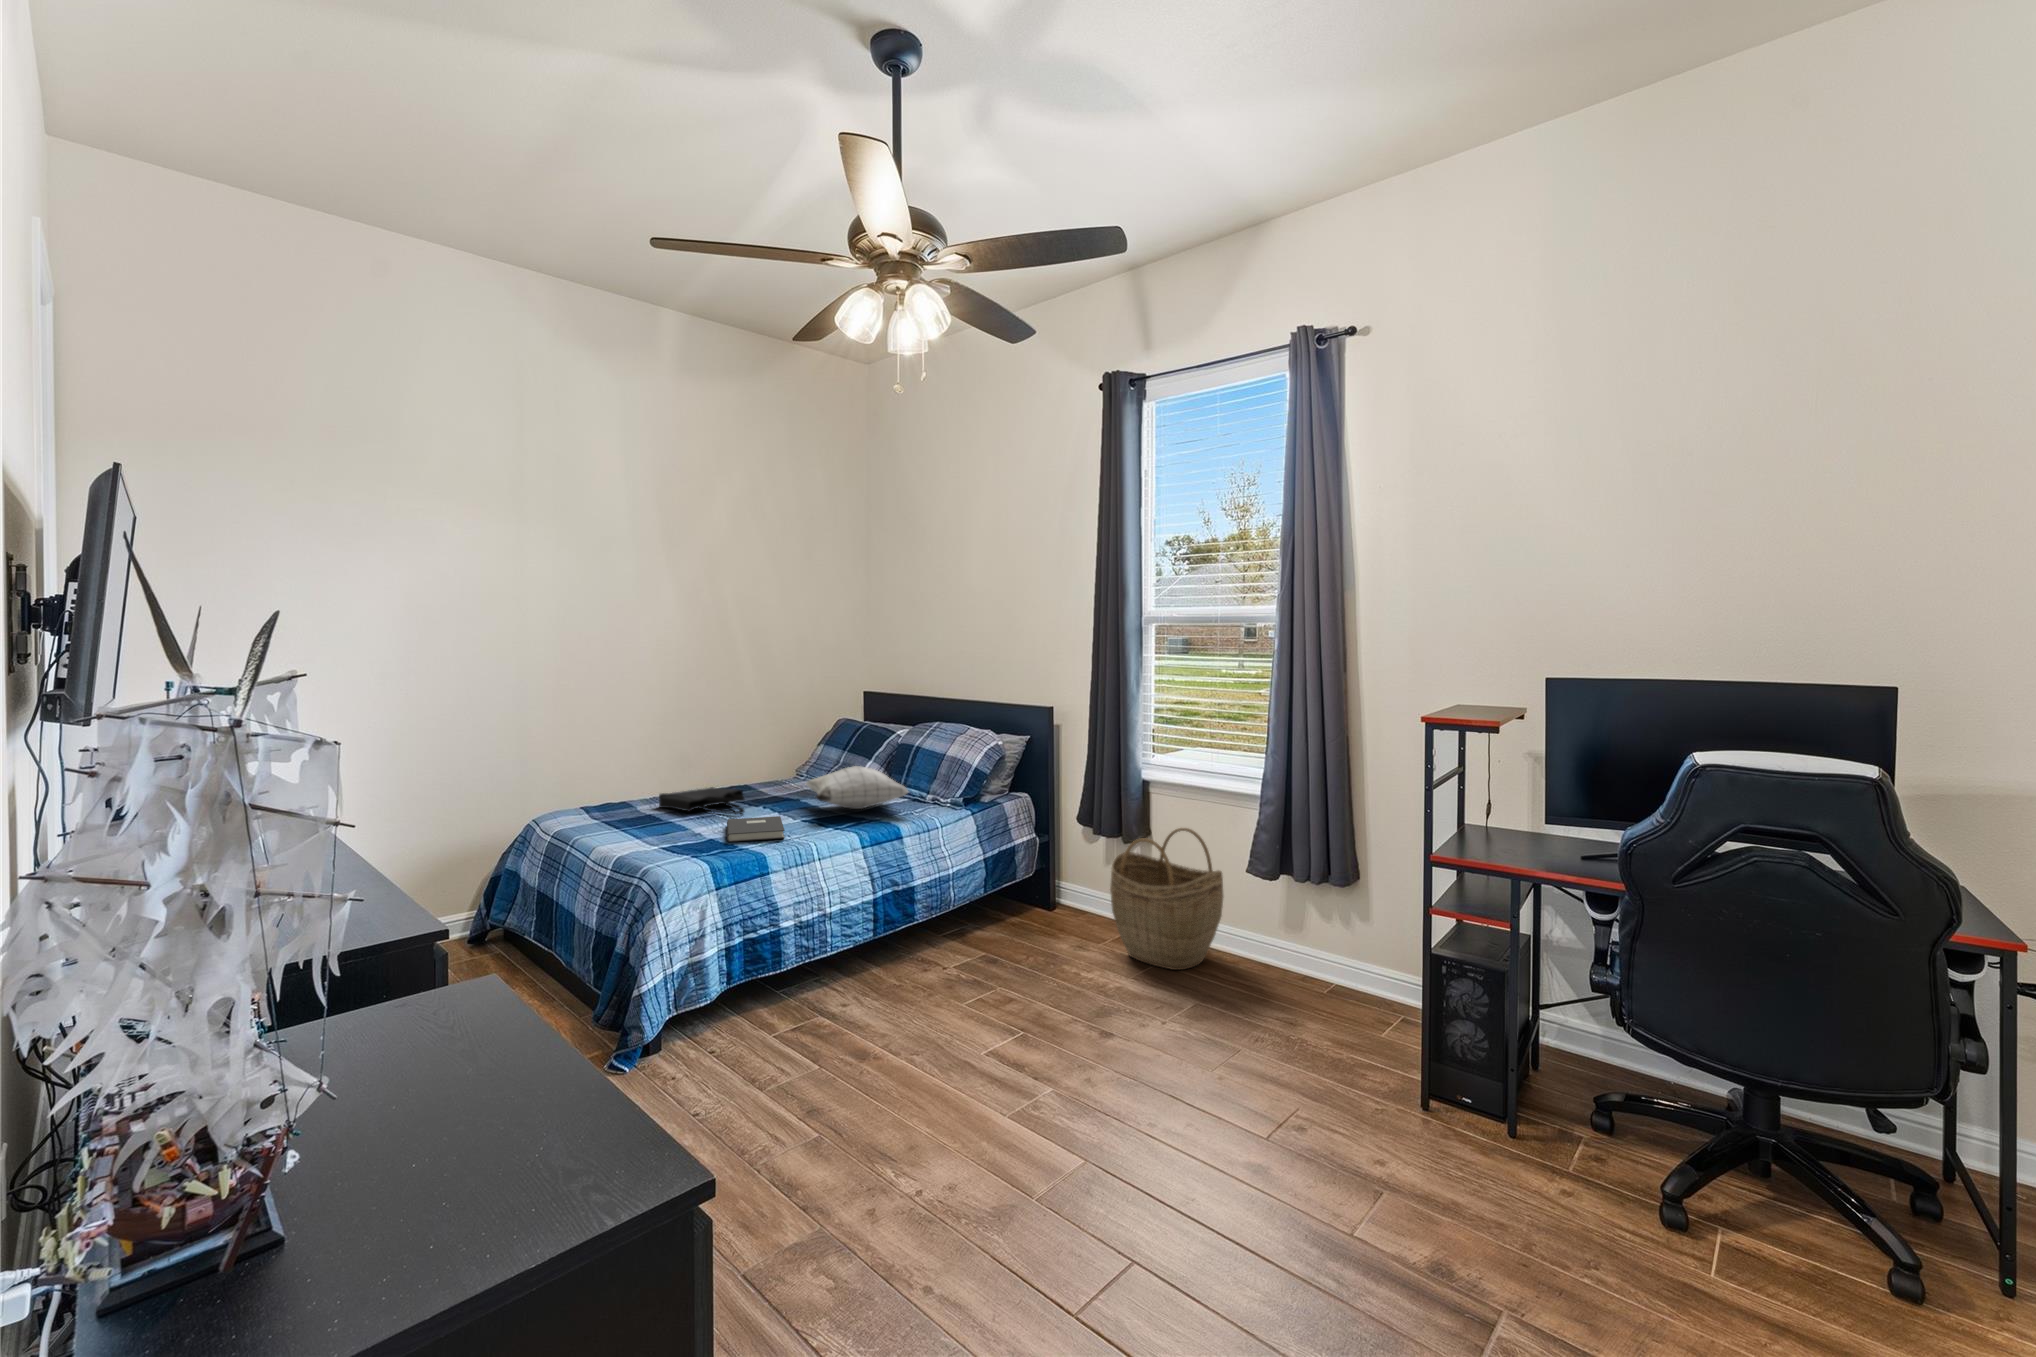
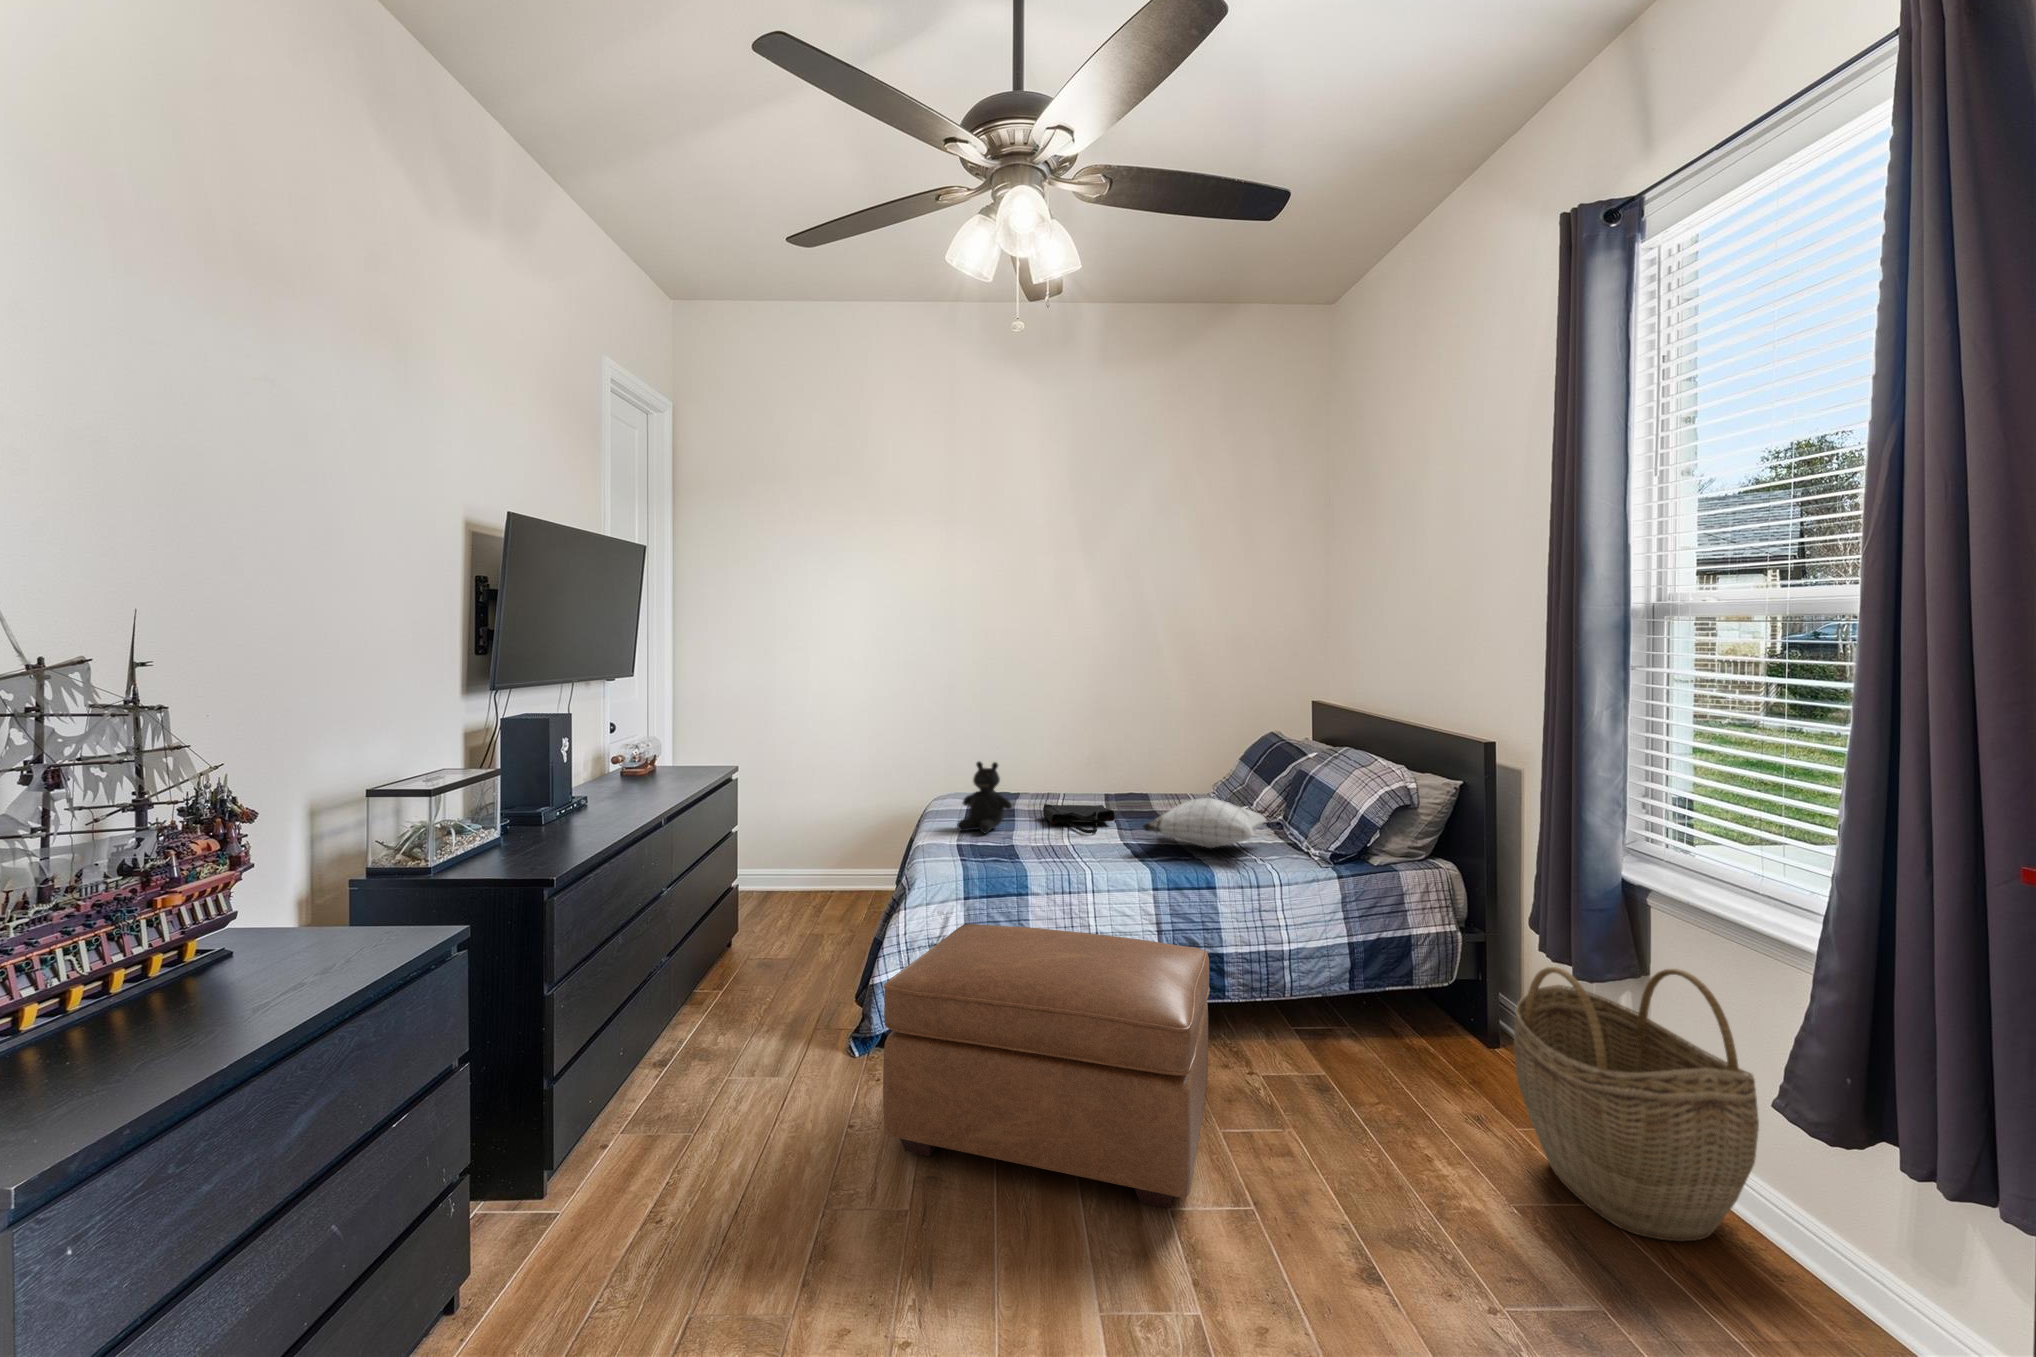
teddy bear: none [594,754,660,833] -> present [957,762,1012,833]
book: present [727,816,785,842] -> none [1023,835,1105,863]
ottoman: none [732,880,1010,1100] -> present [883,924,1210,1208]

